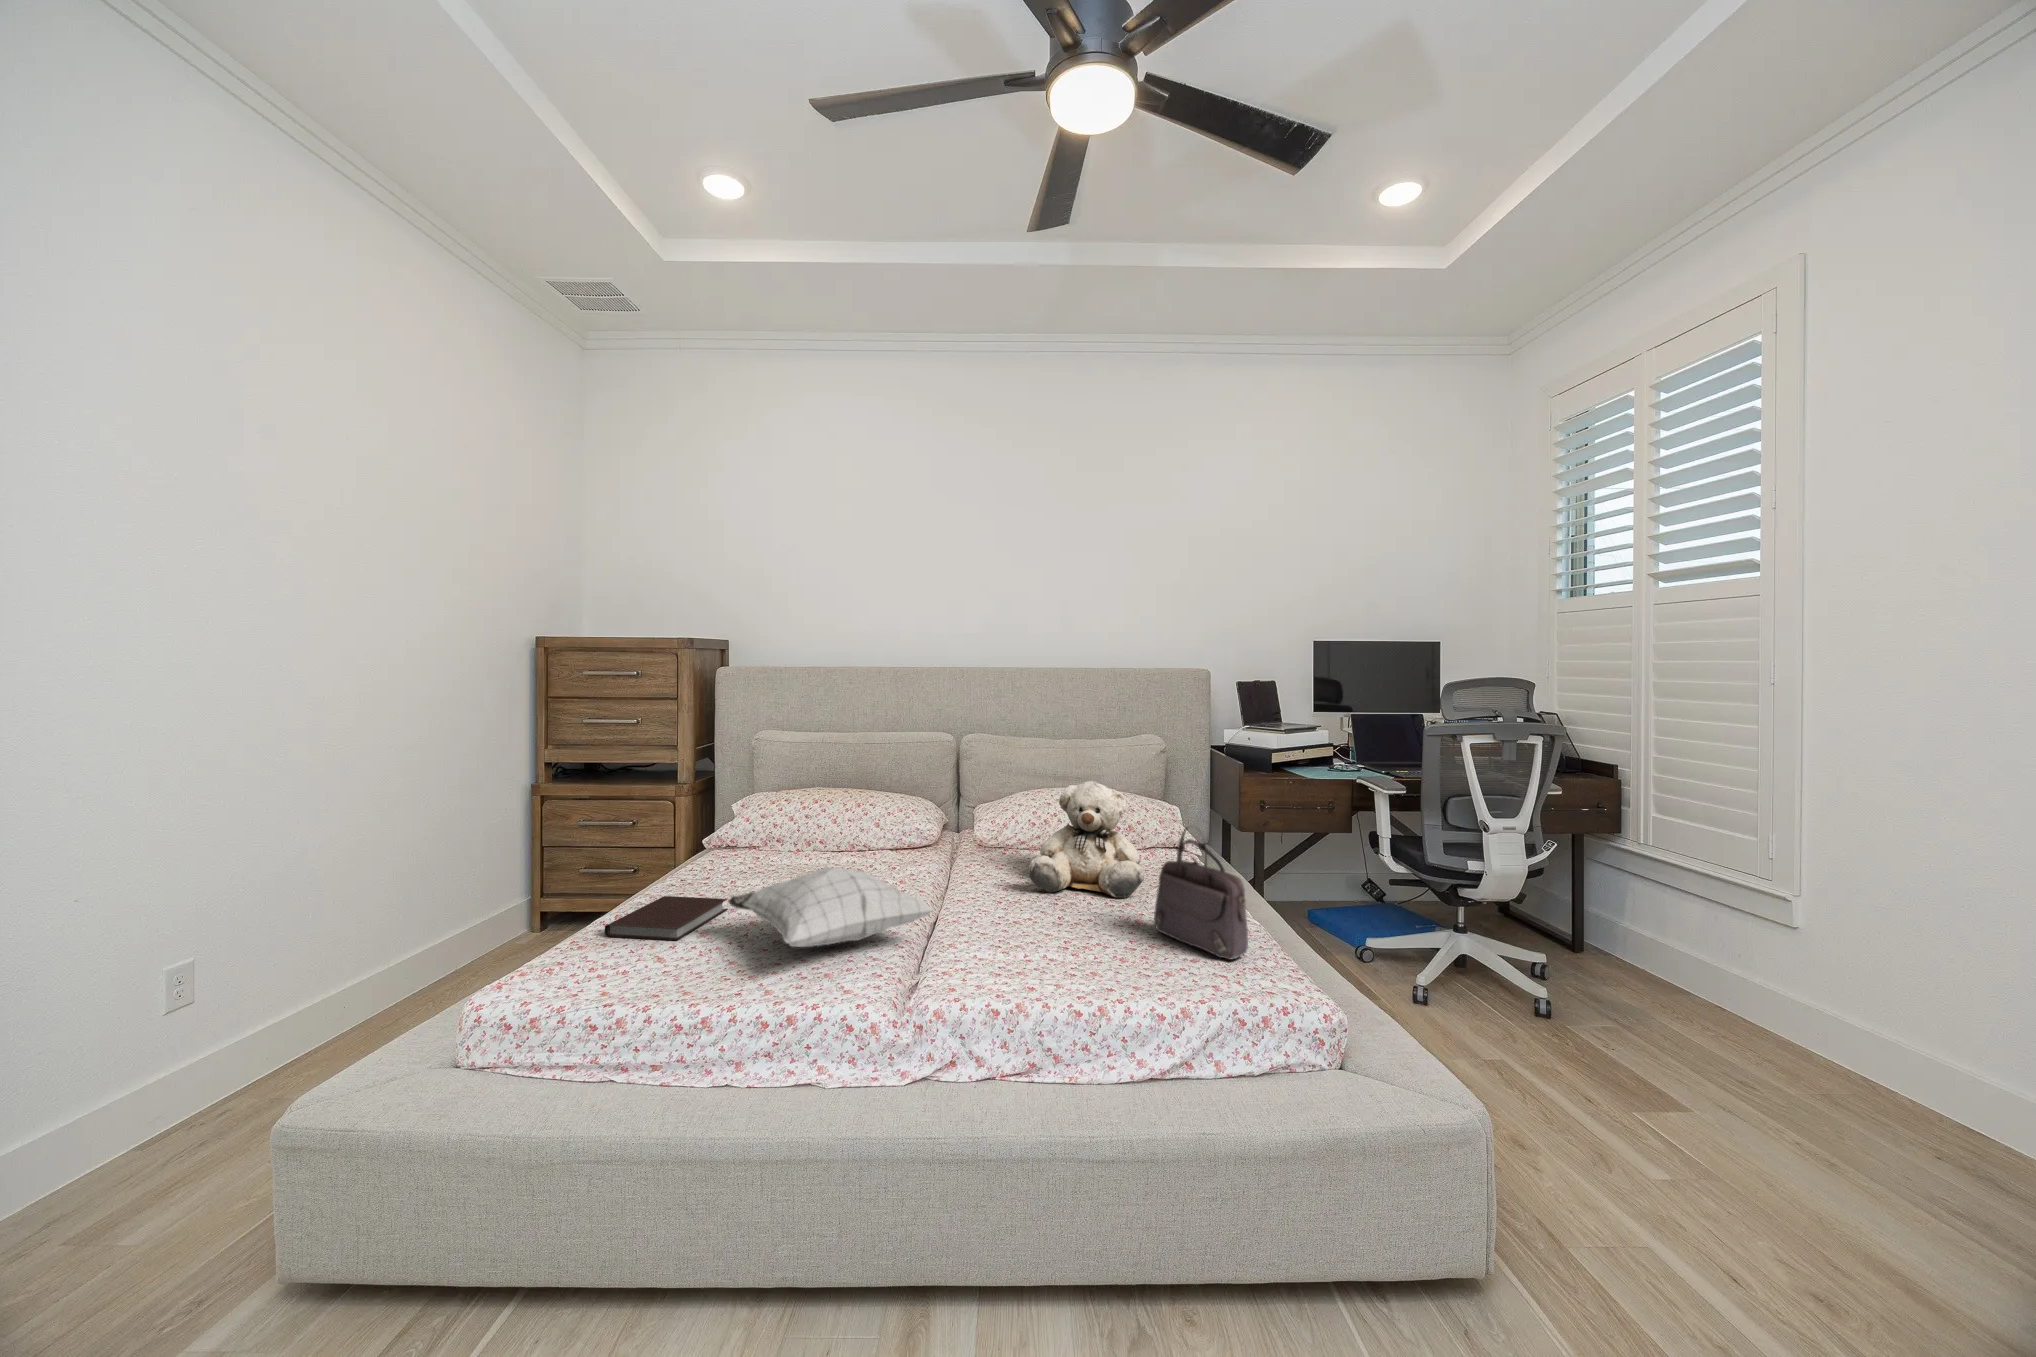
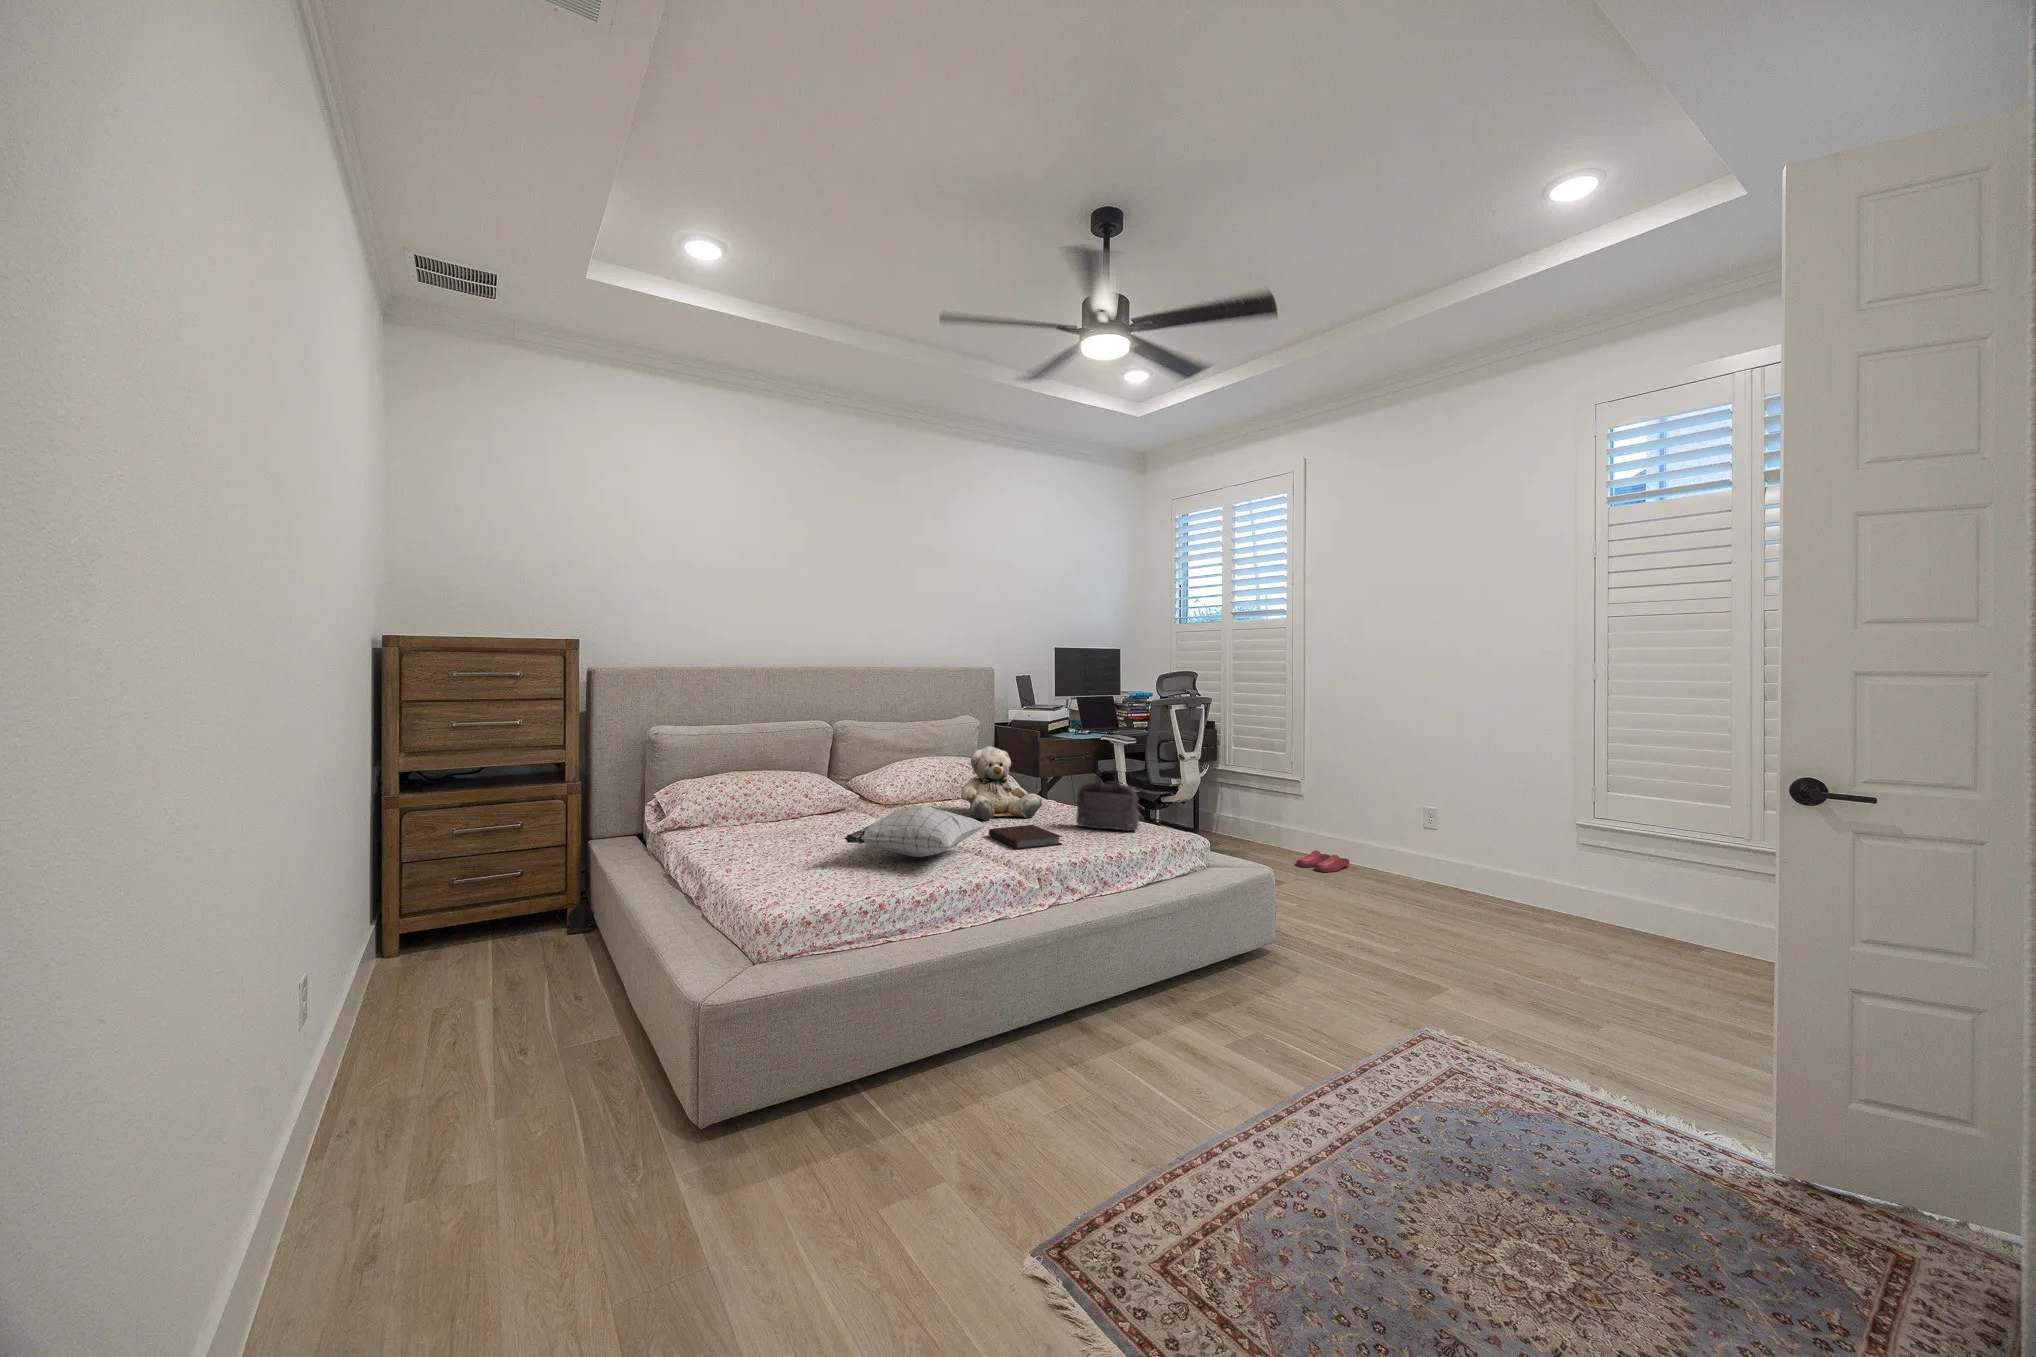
notebook: present [605,896,728,941] -> present [989,825,1062,849]
slippers: none [1795,1056,1967,1122] -> present [1296,851,1349,872]

